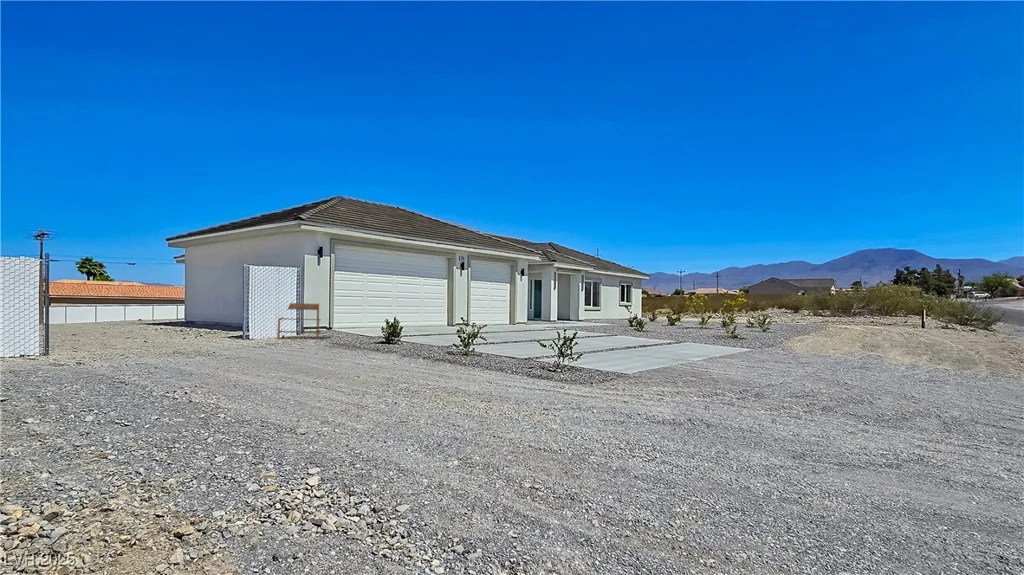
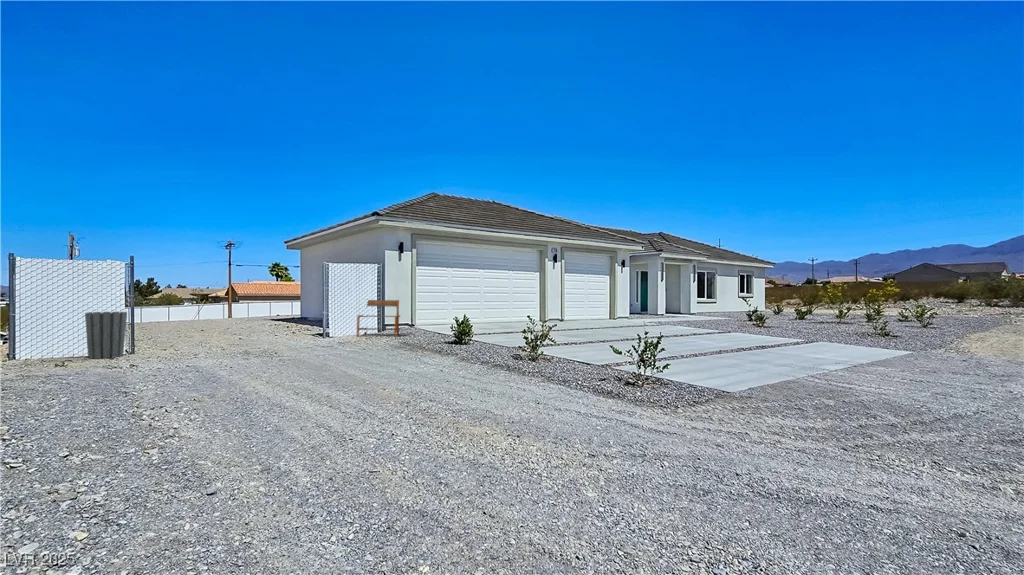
trash can: none [15,311,60,359] -> present [85,312,127,359]

